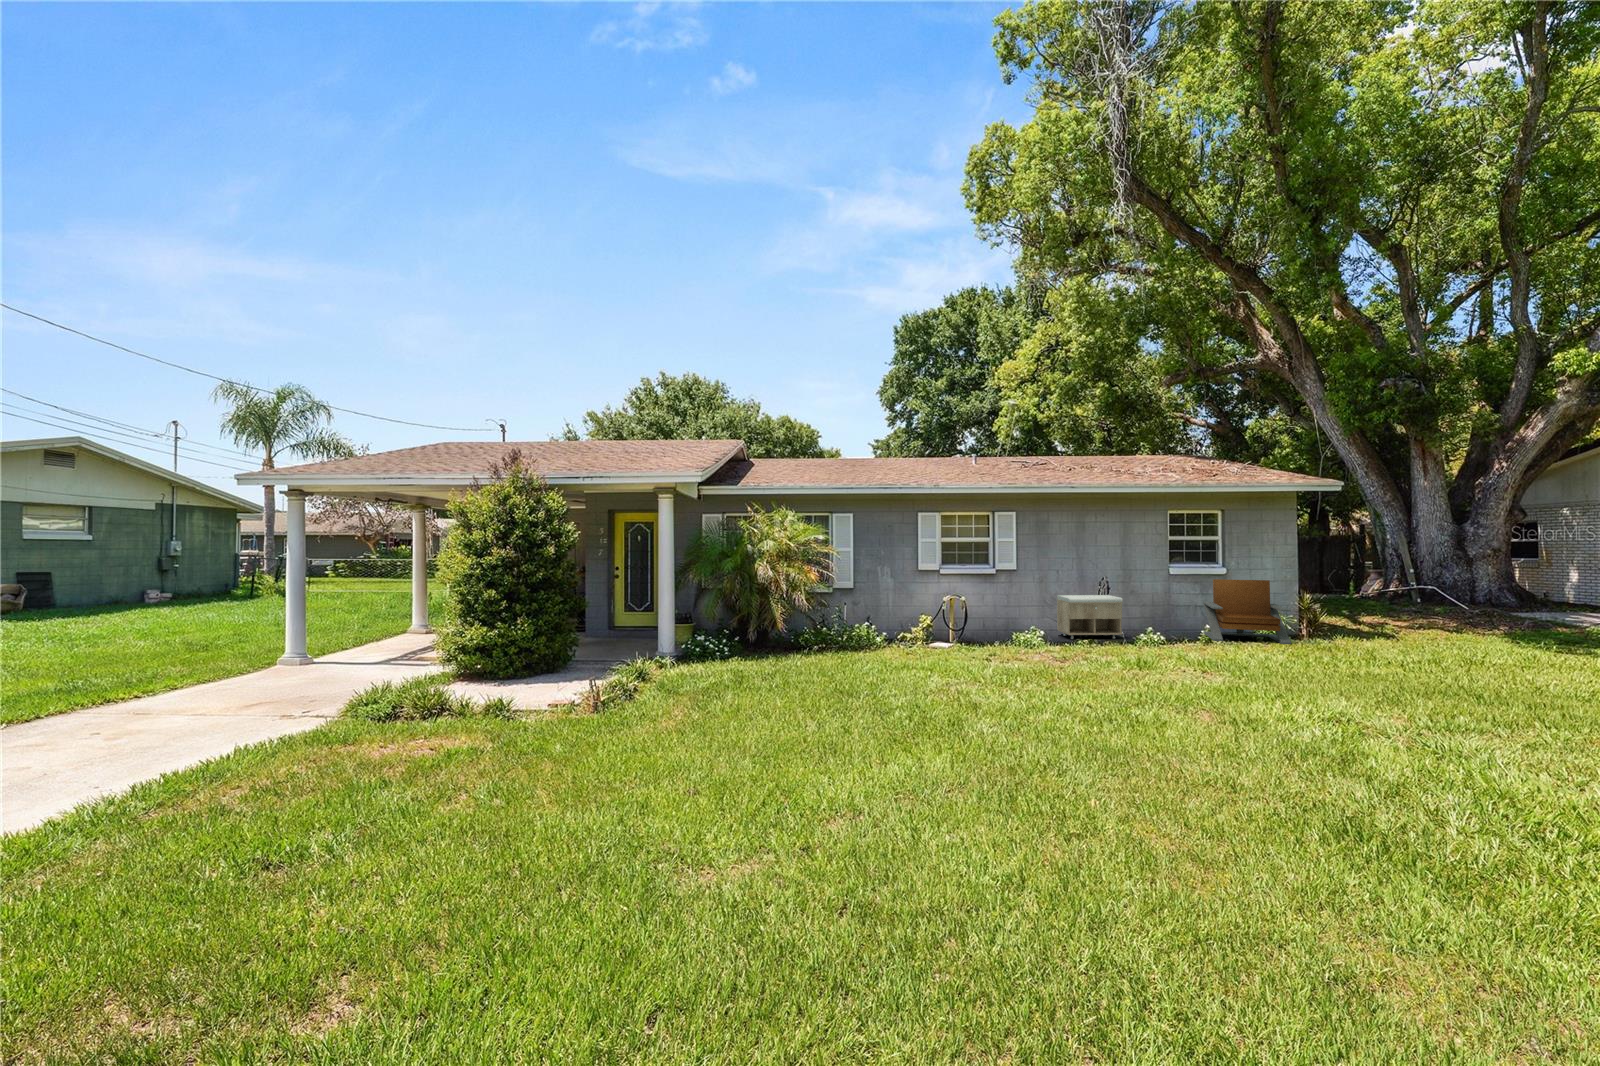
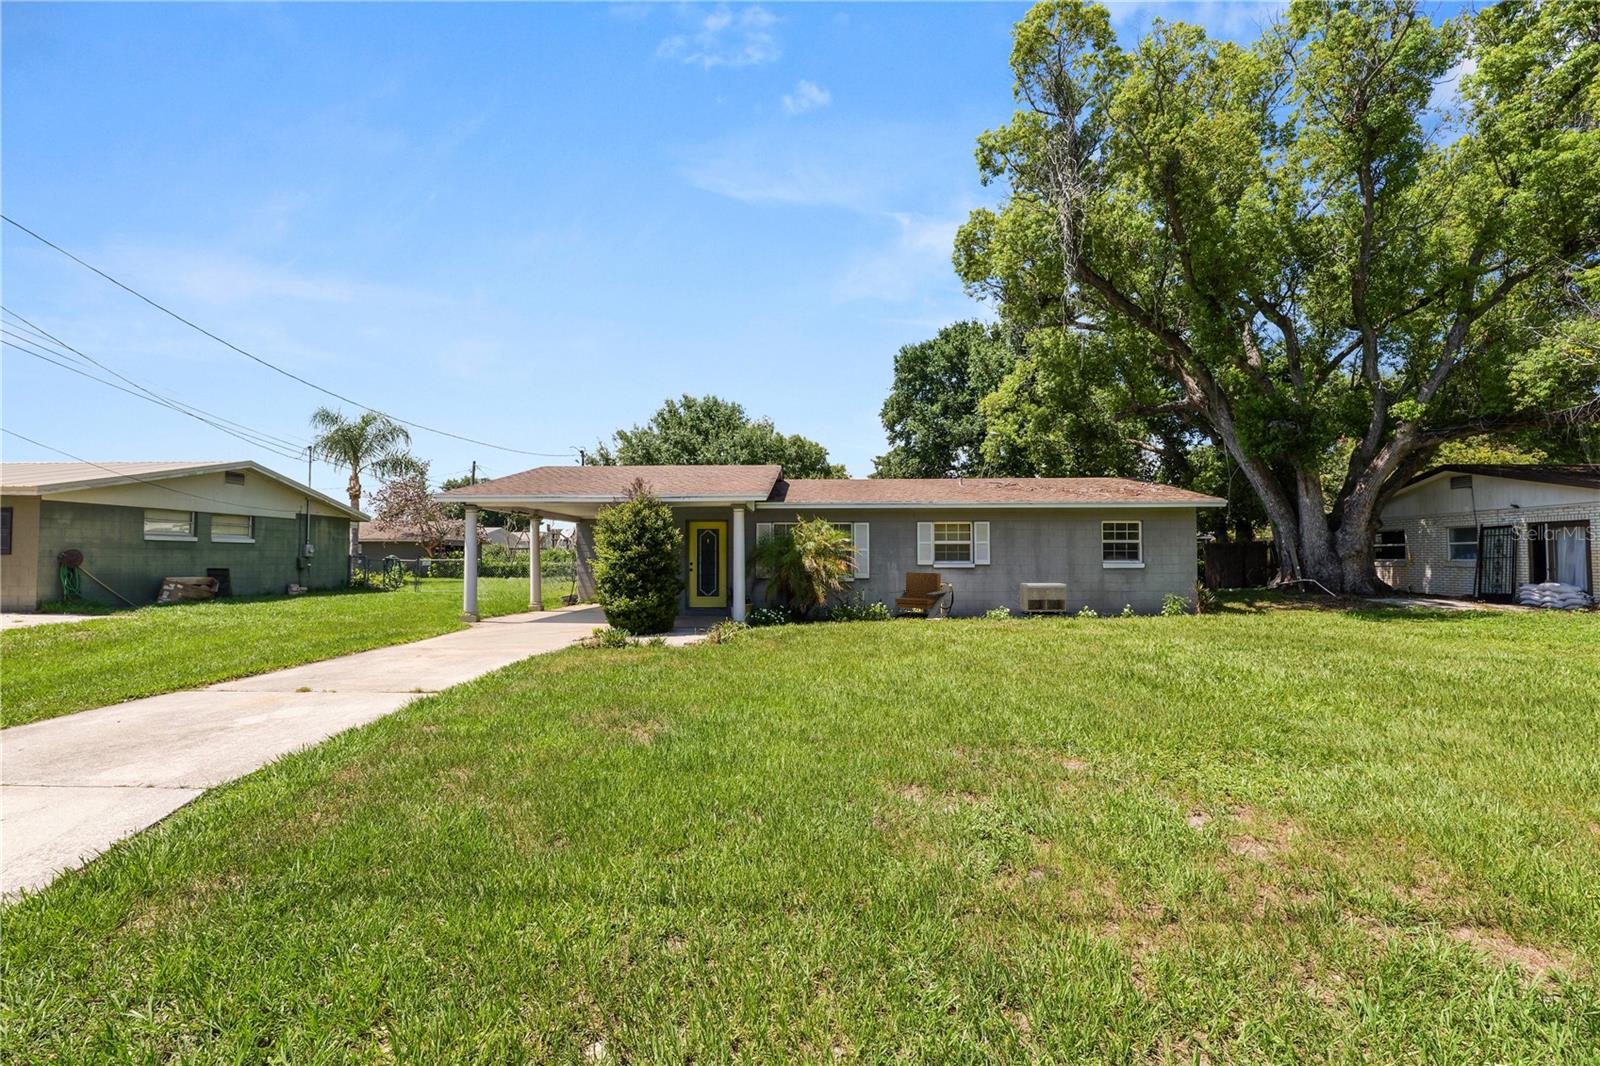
lounge chair: present [1203,579,1291,644] -> present [889,572,948,619]

